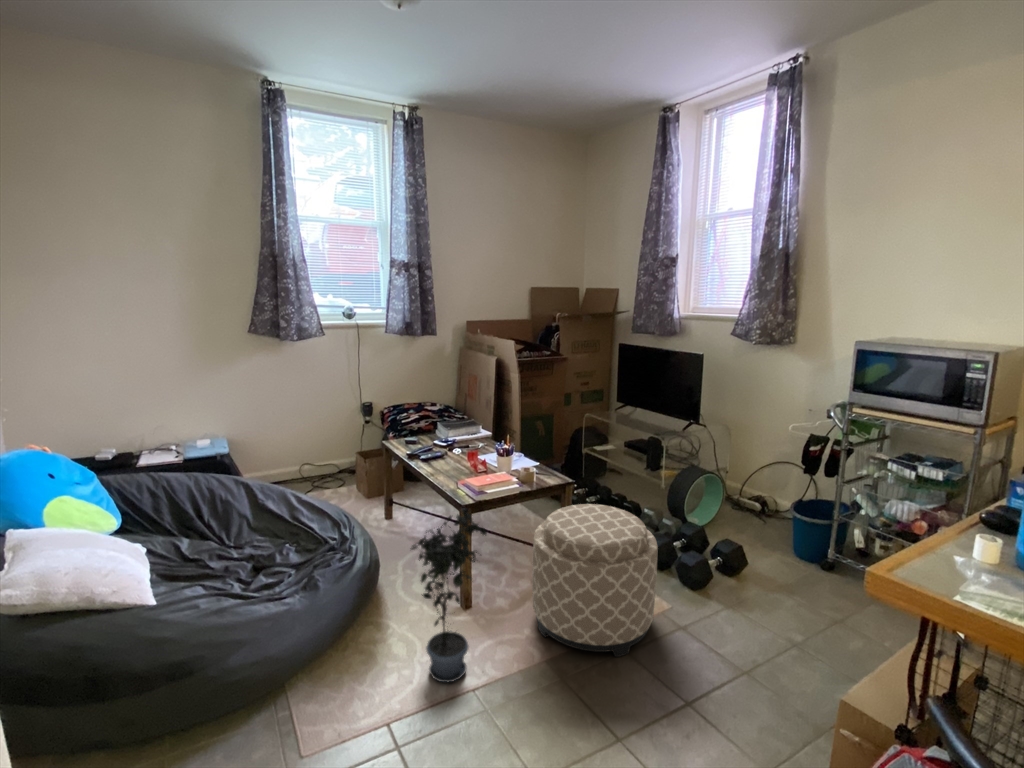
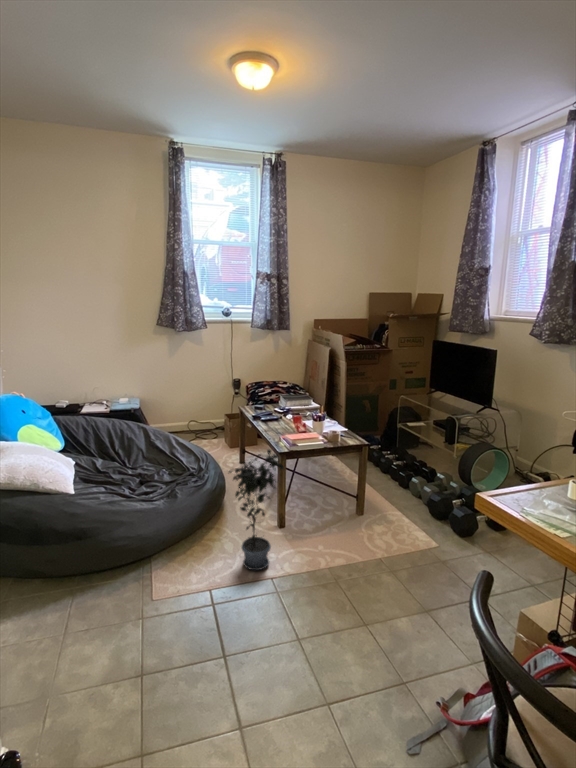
ottoman: present [532,504,658,657] -> none [326,460,422,572]

